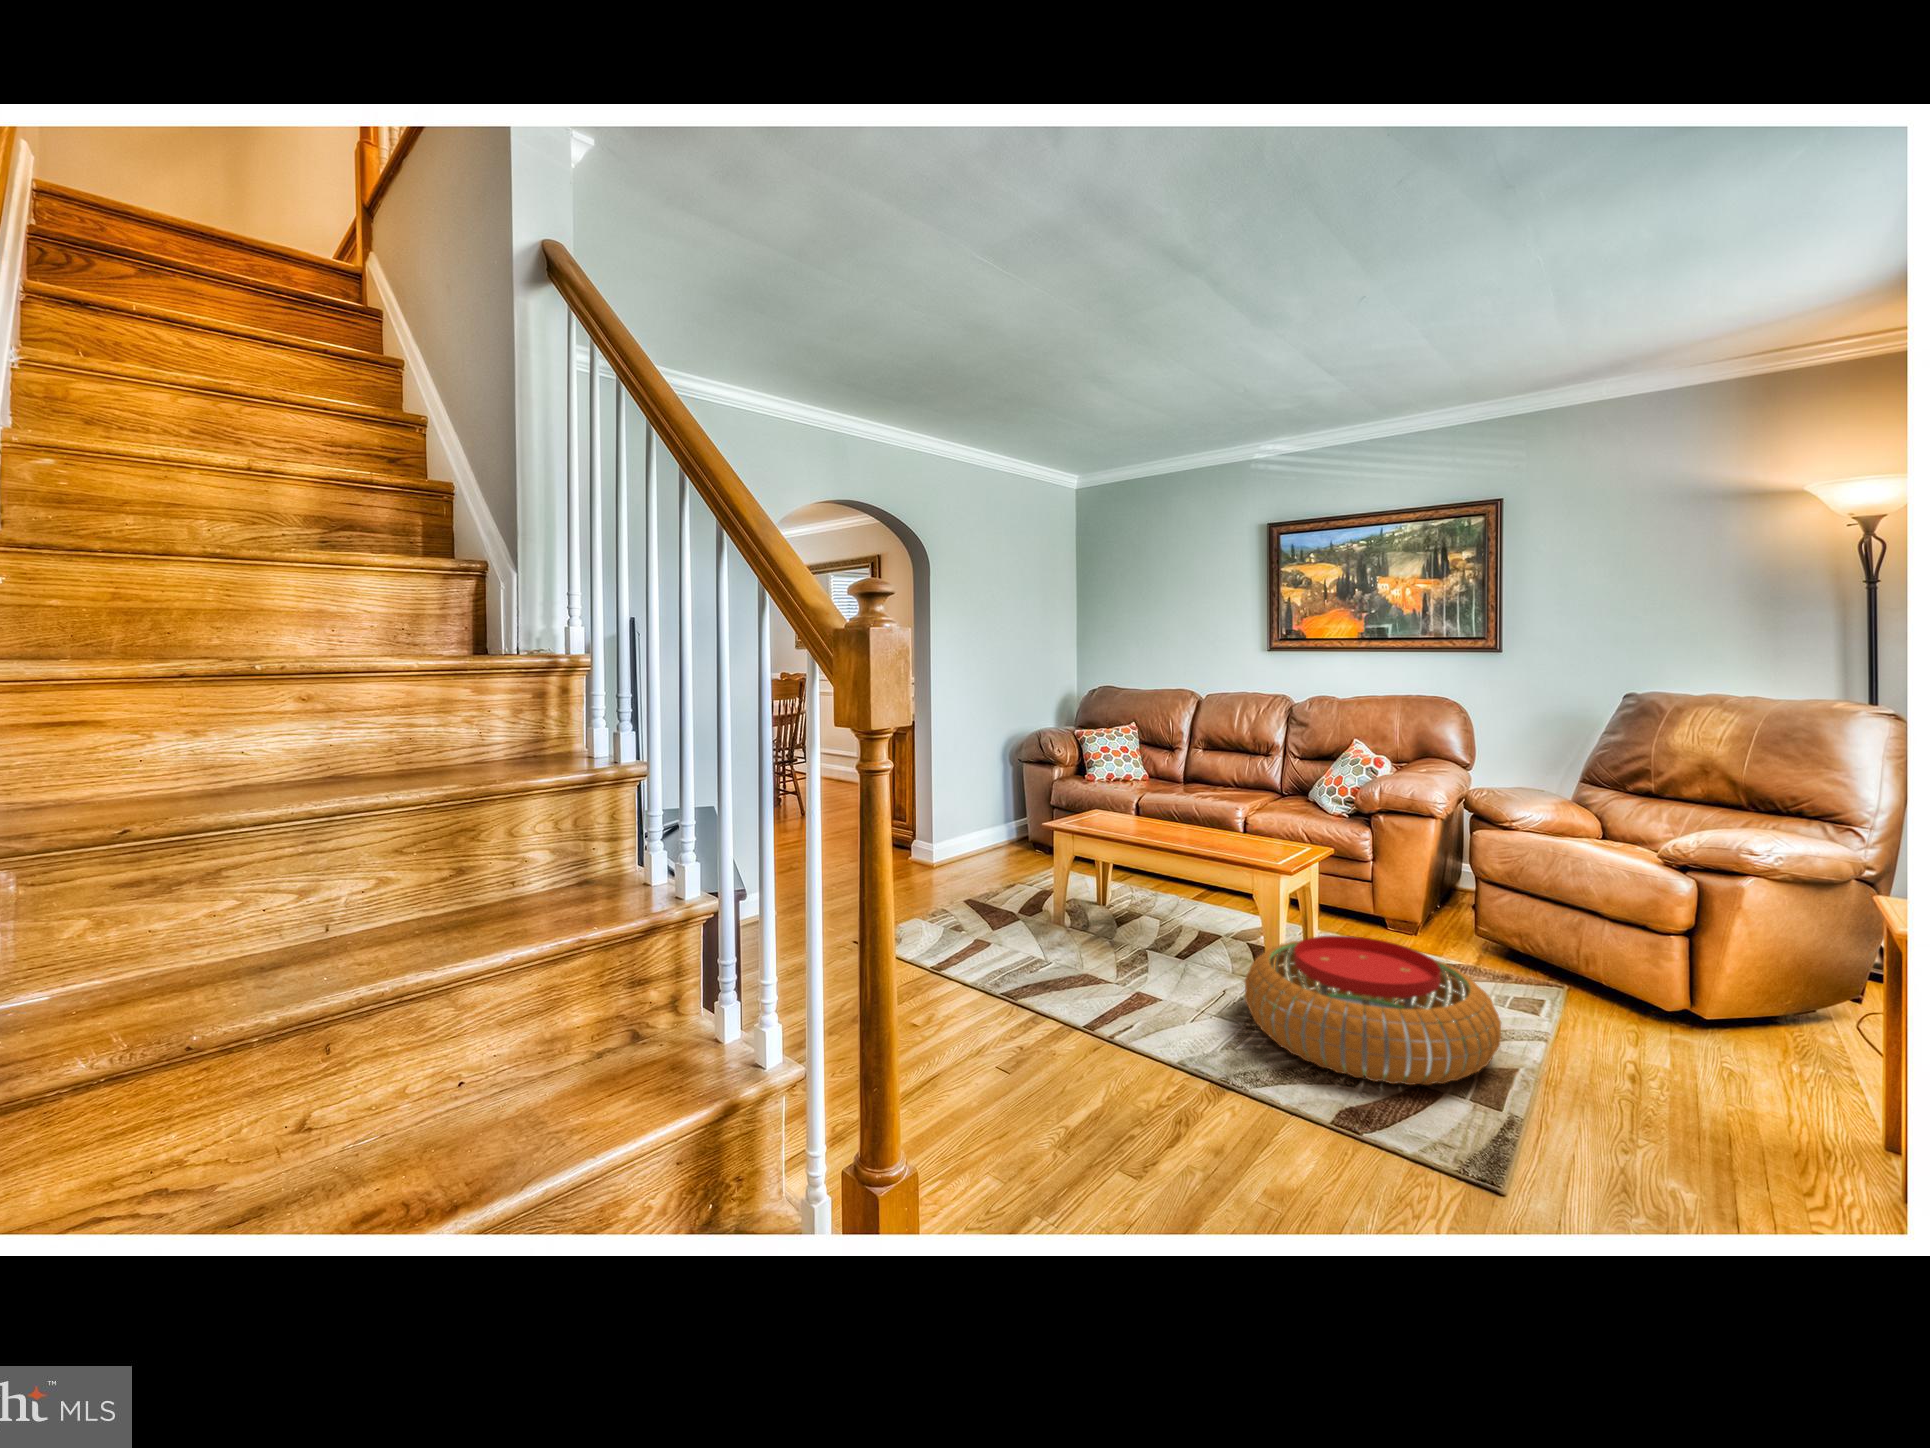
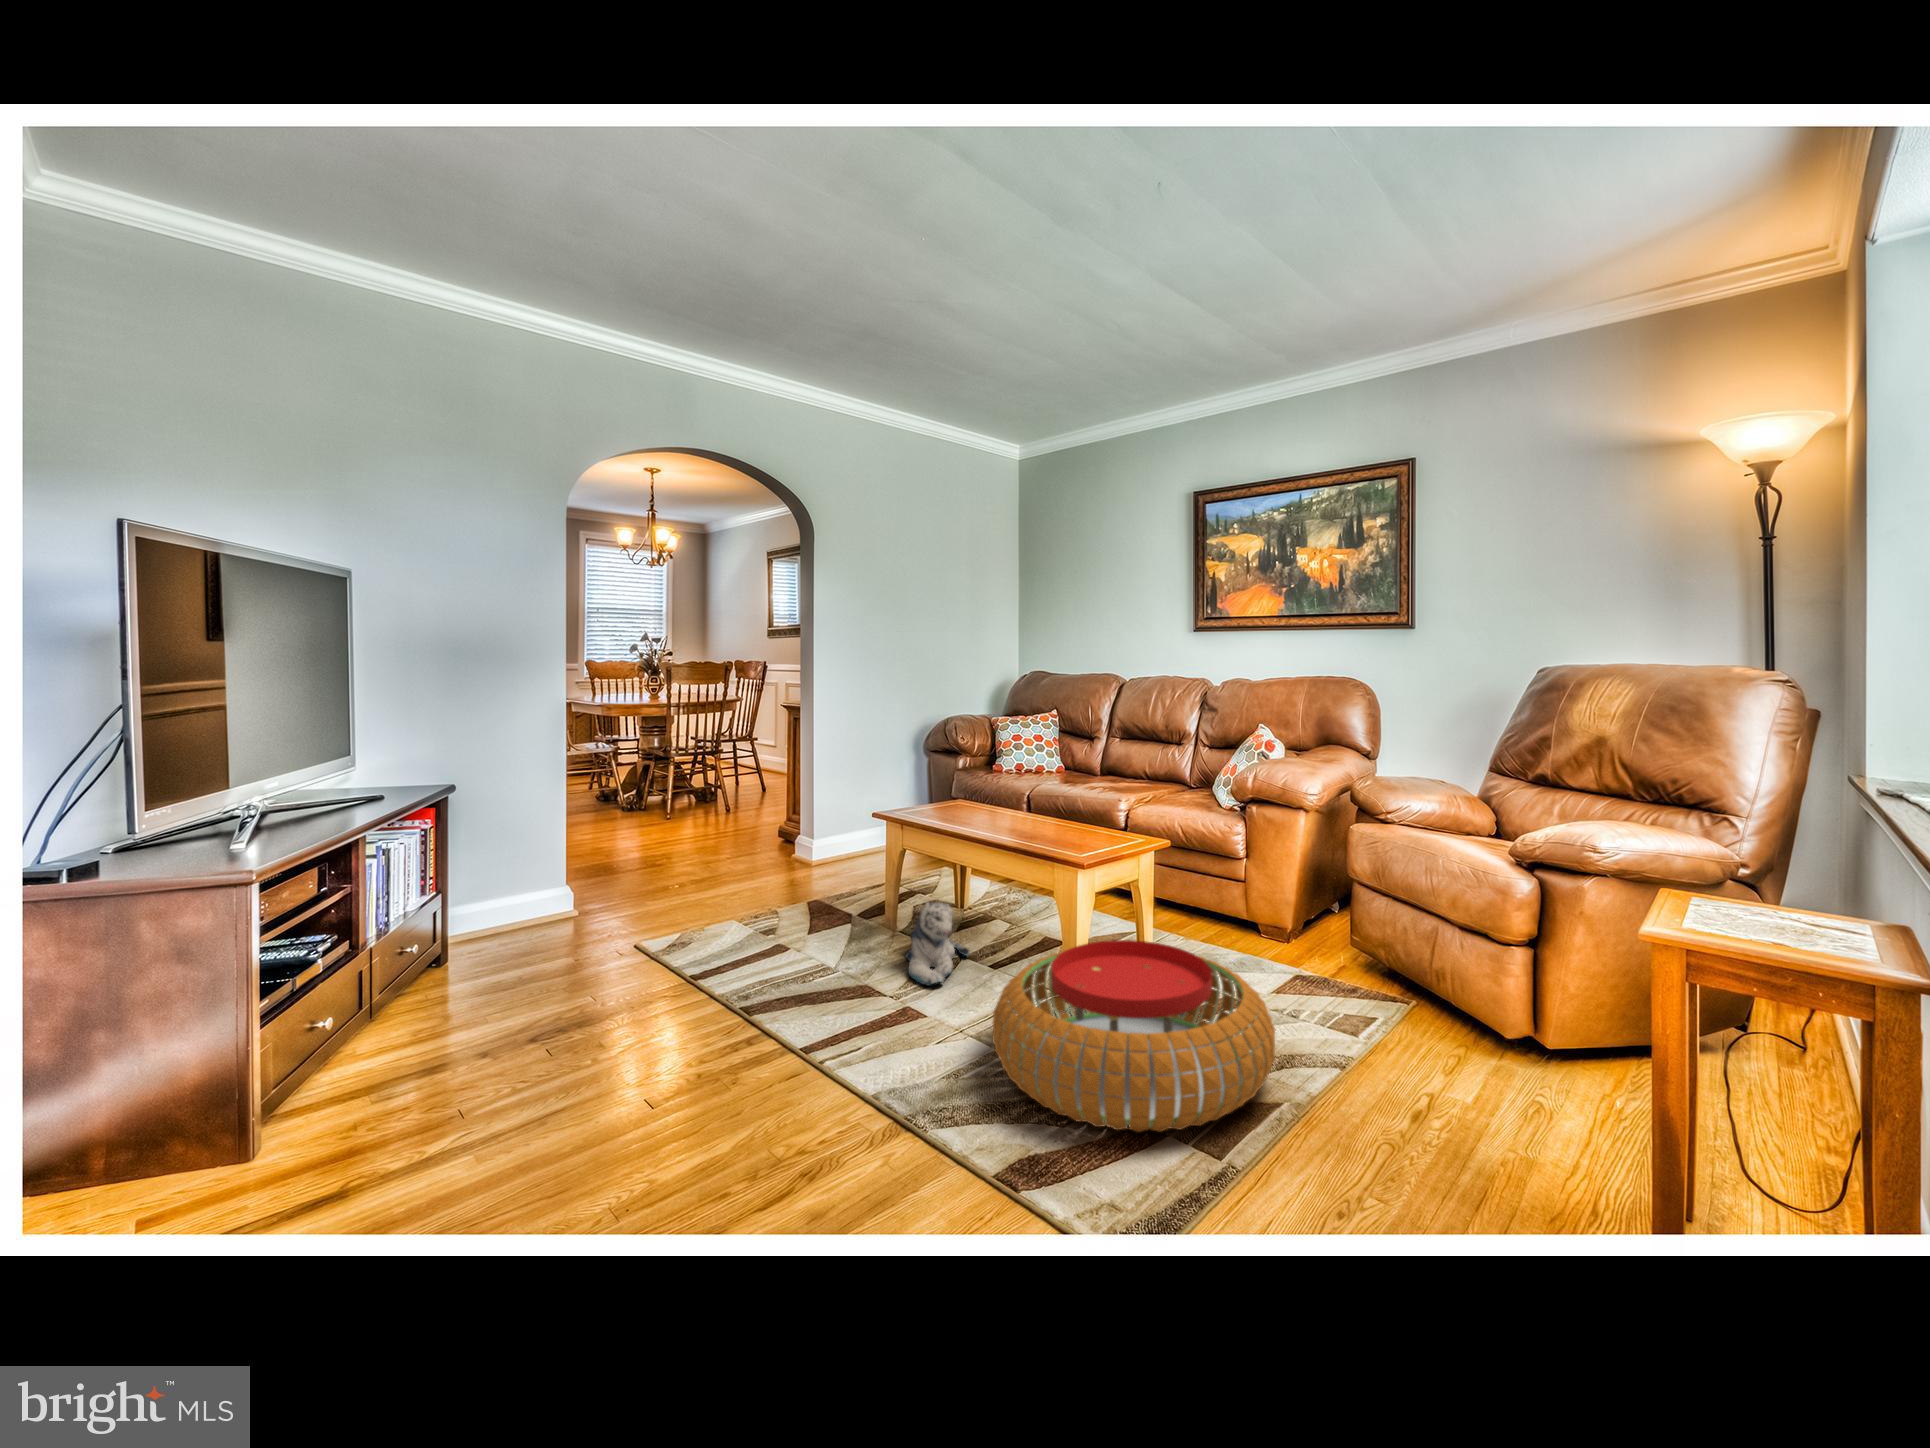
plush toy: none [1099,903,1155,973] -> present [906,902,969,986]

